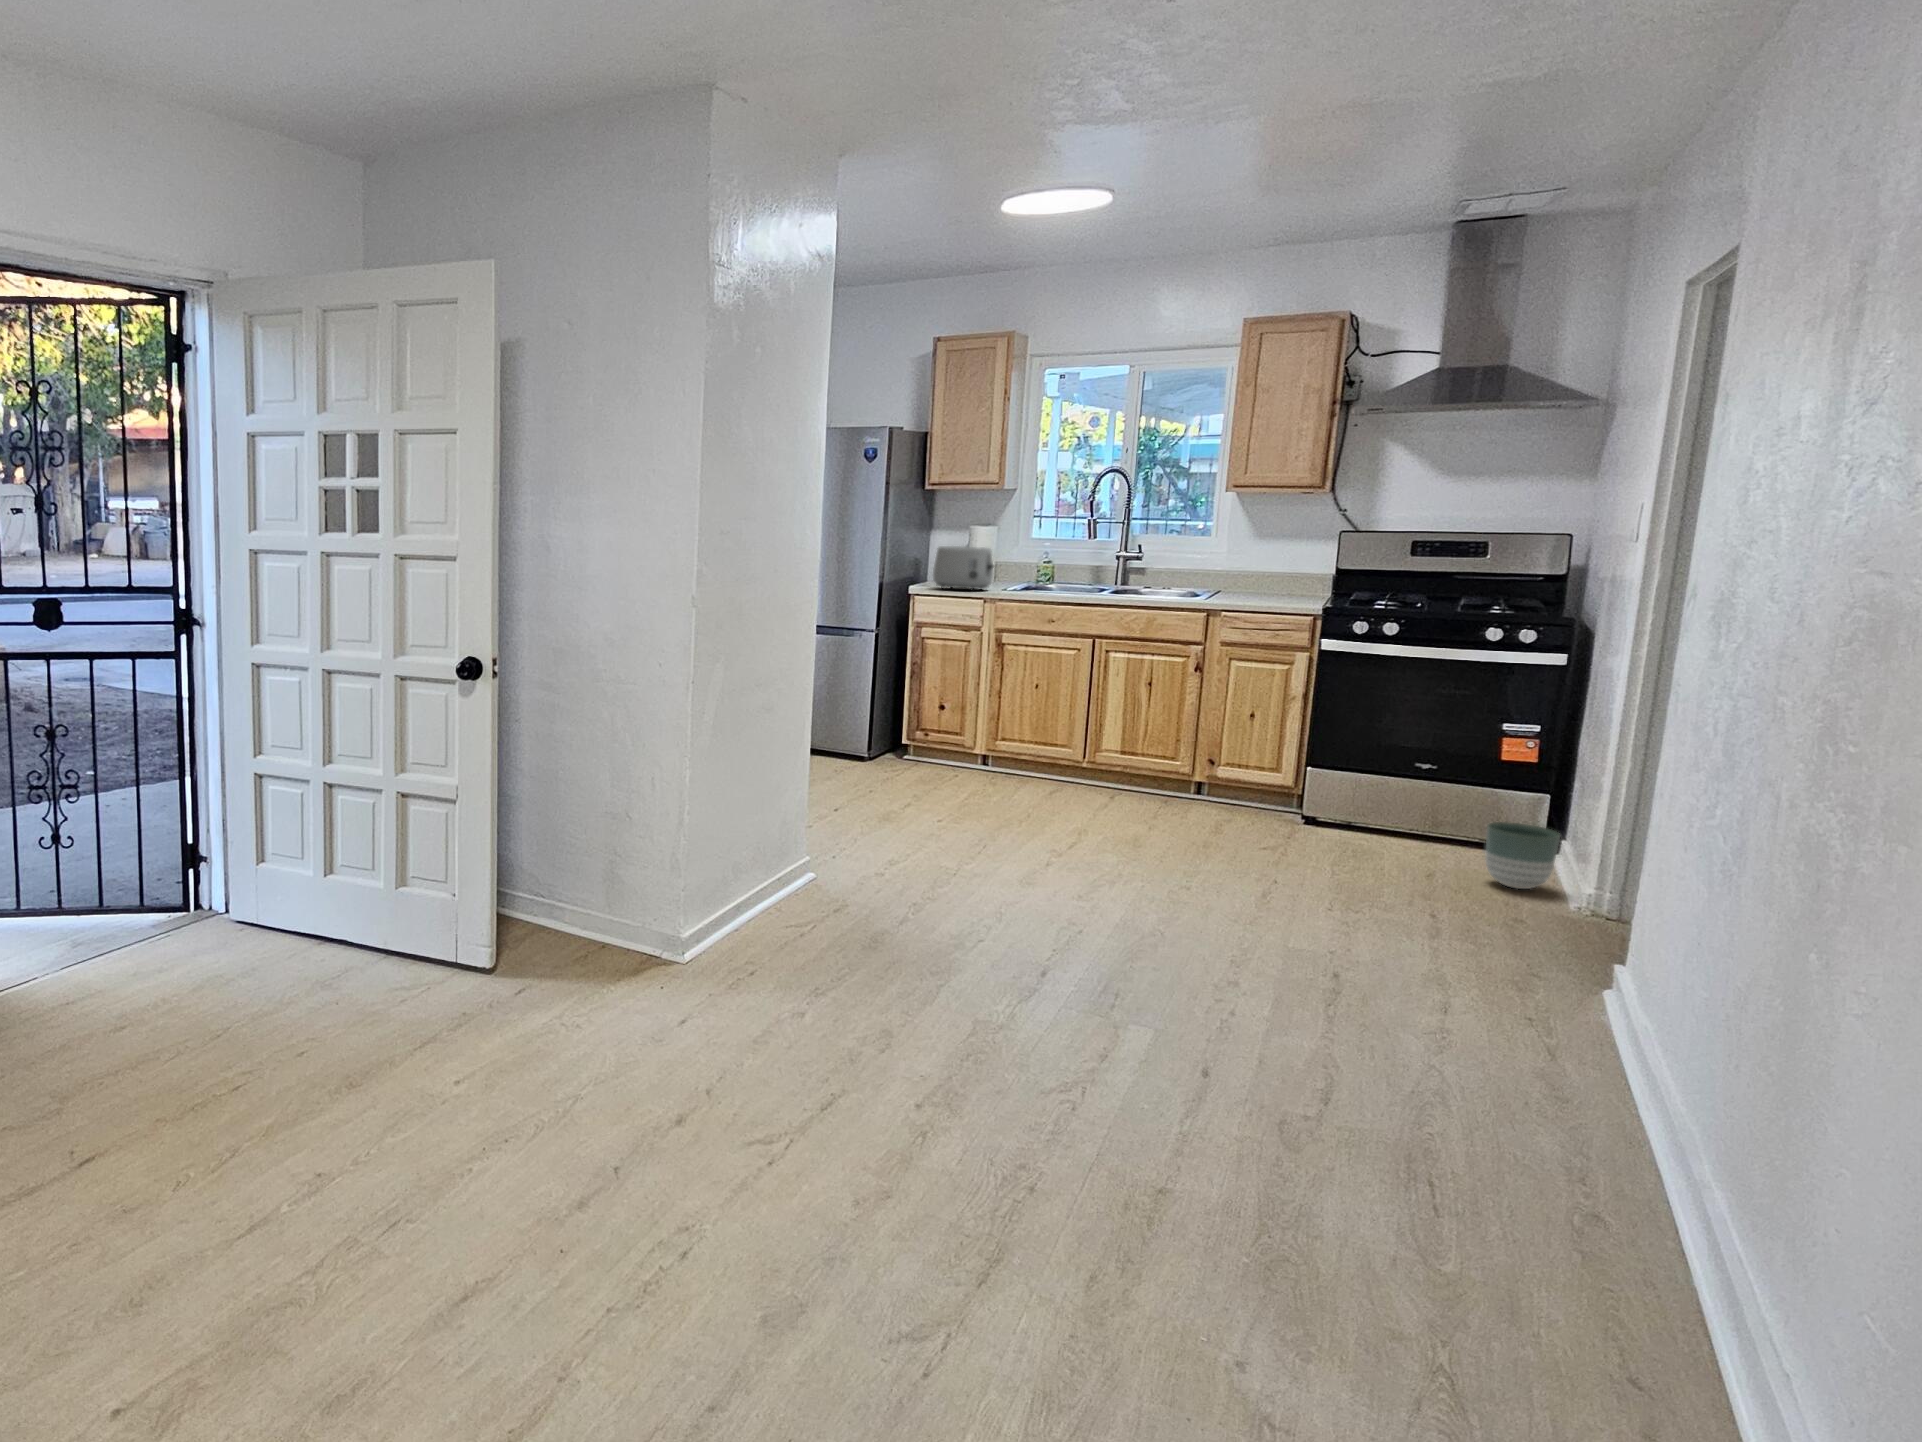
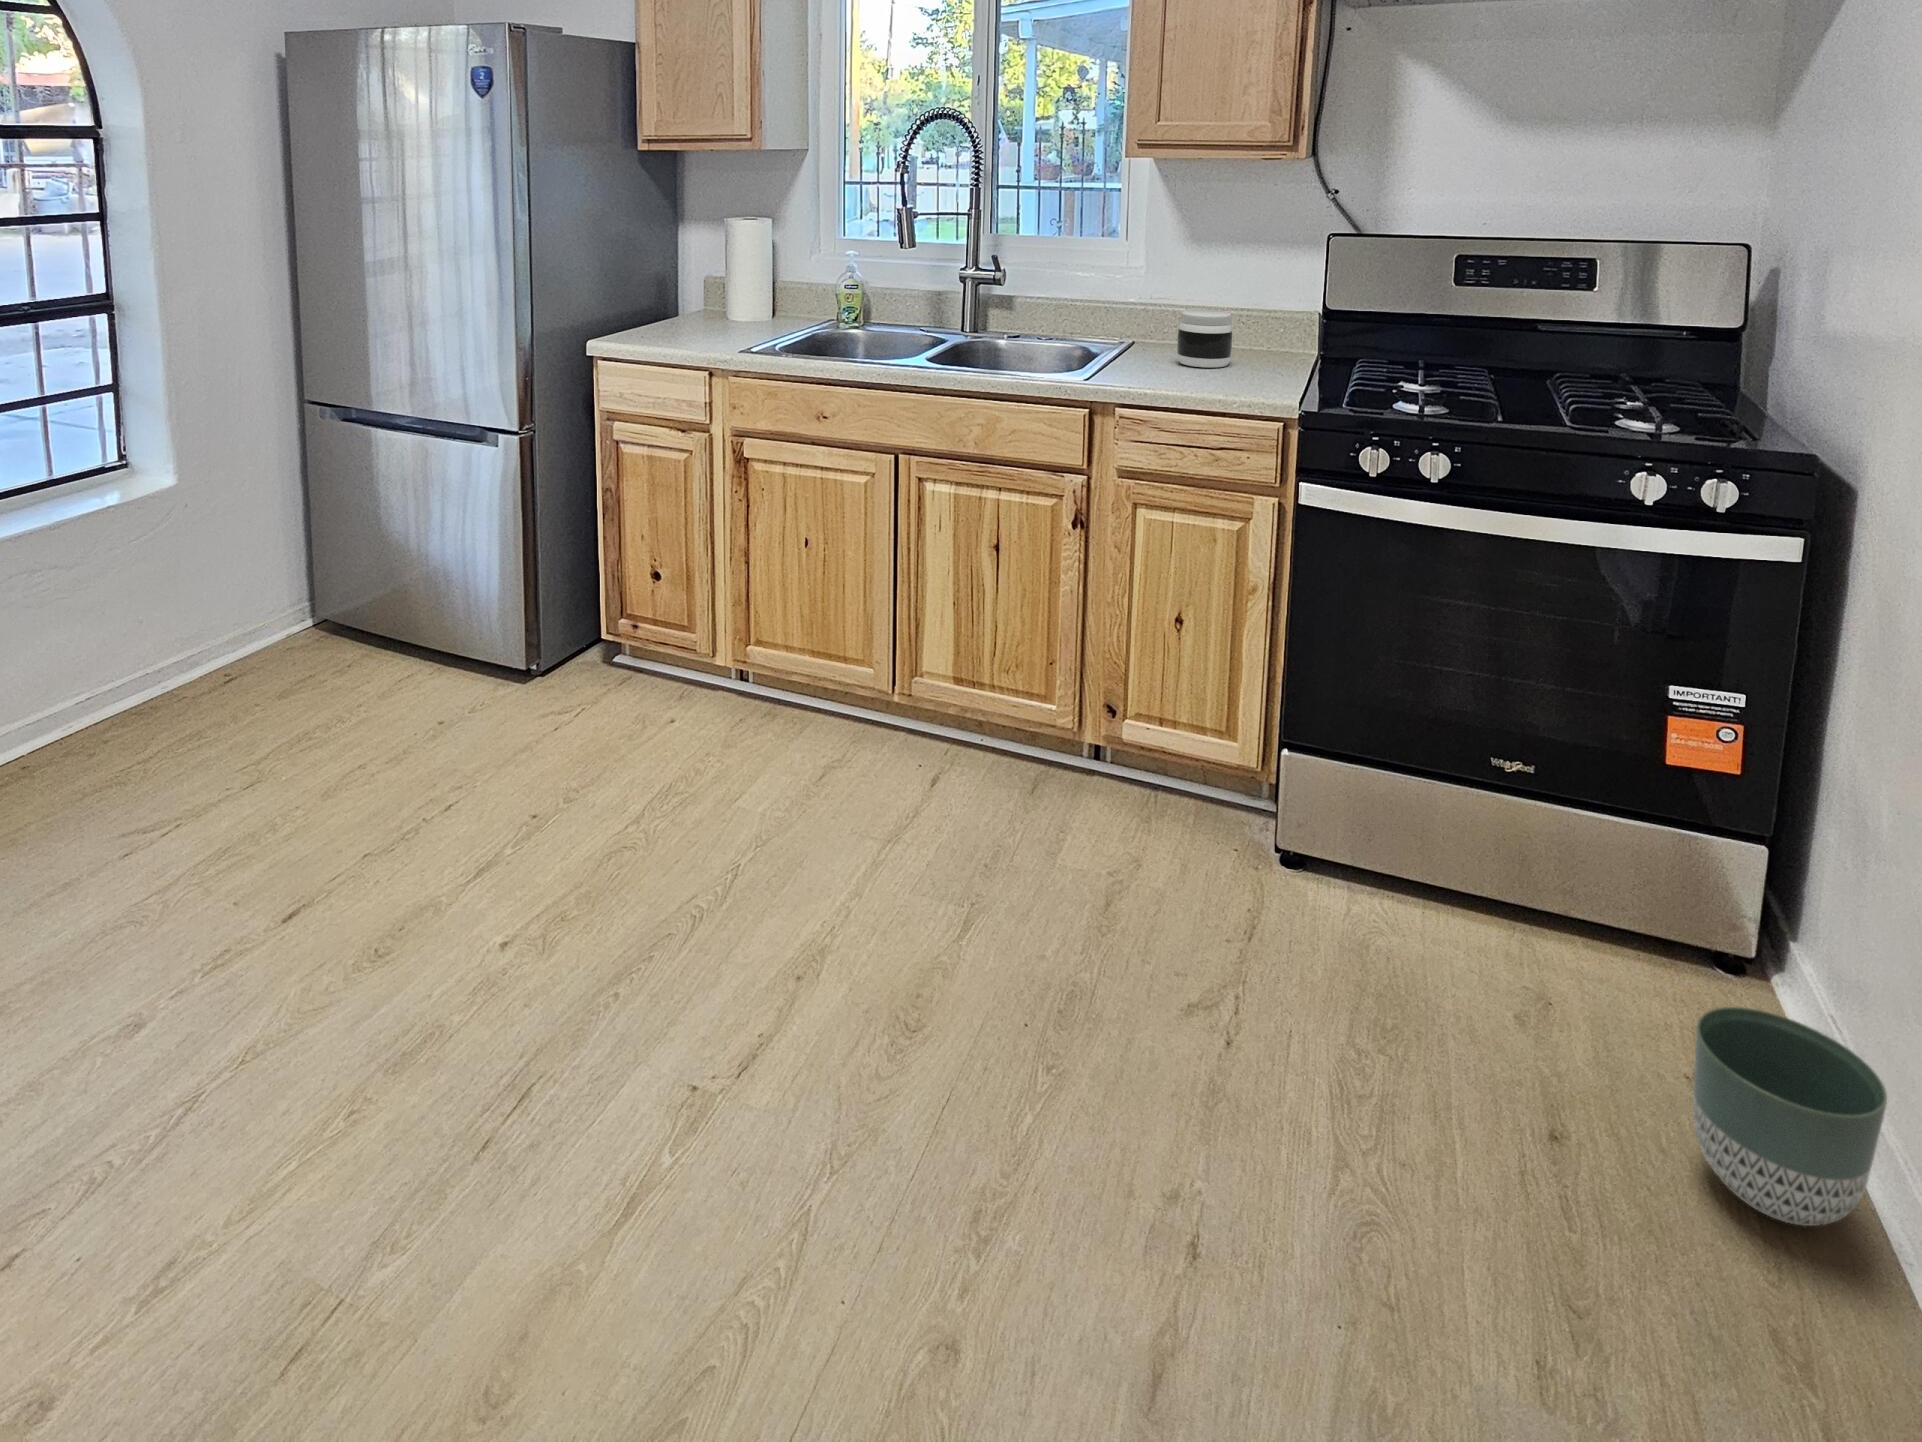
toaster: present [933,546,994,590] -> none [655,255,751,343]
jar: none [1252,570,1284,598] -> present [1177,309,1232,368]

